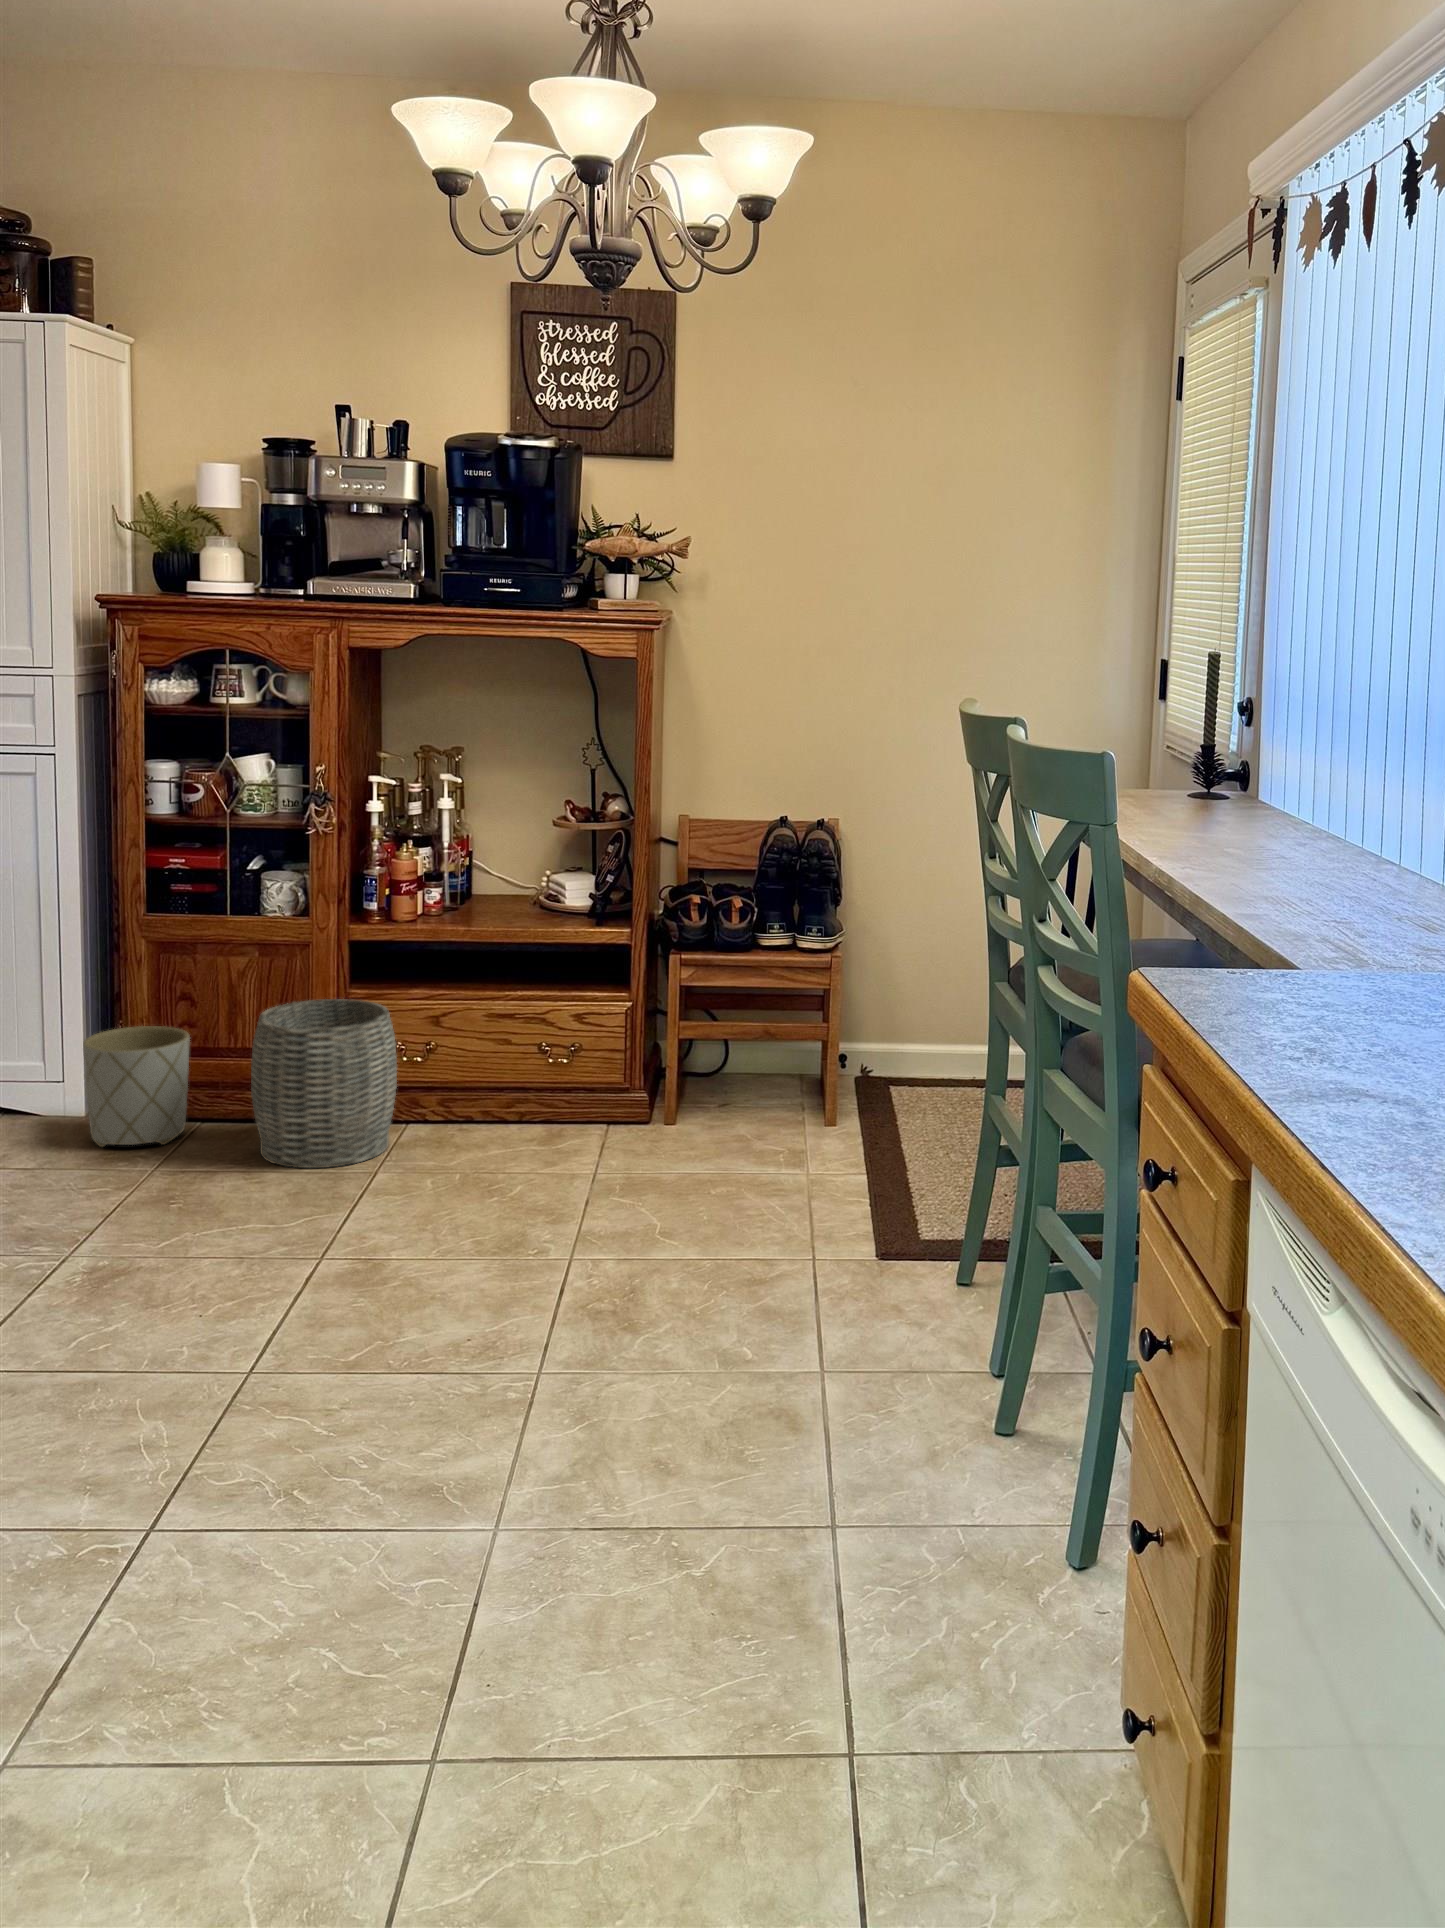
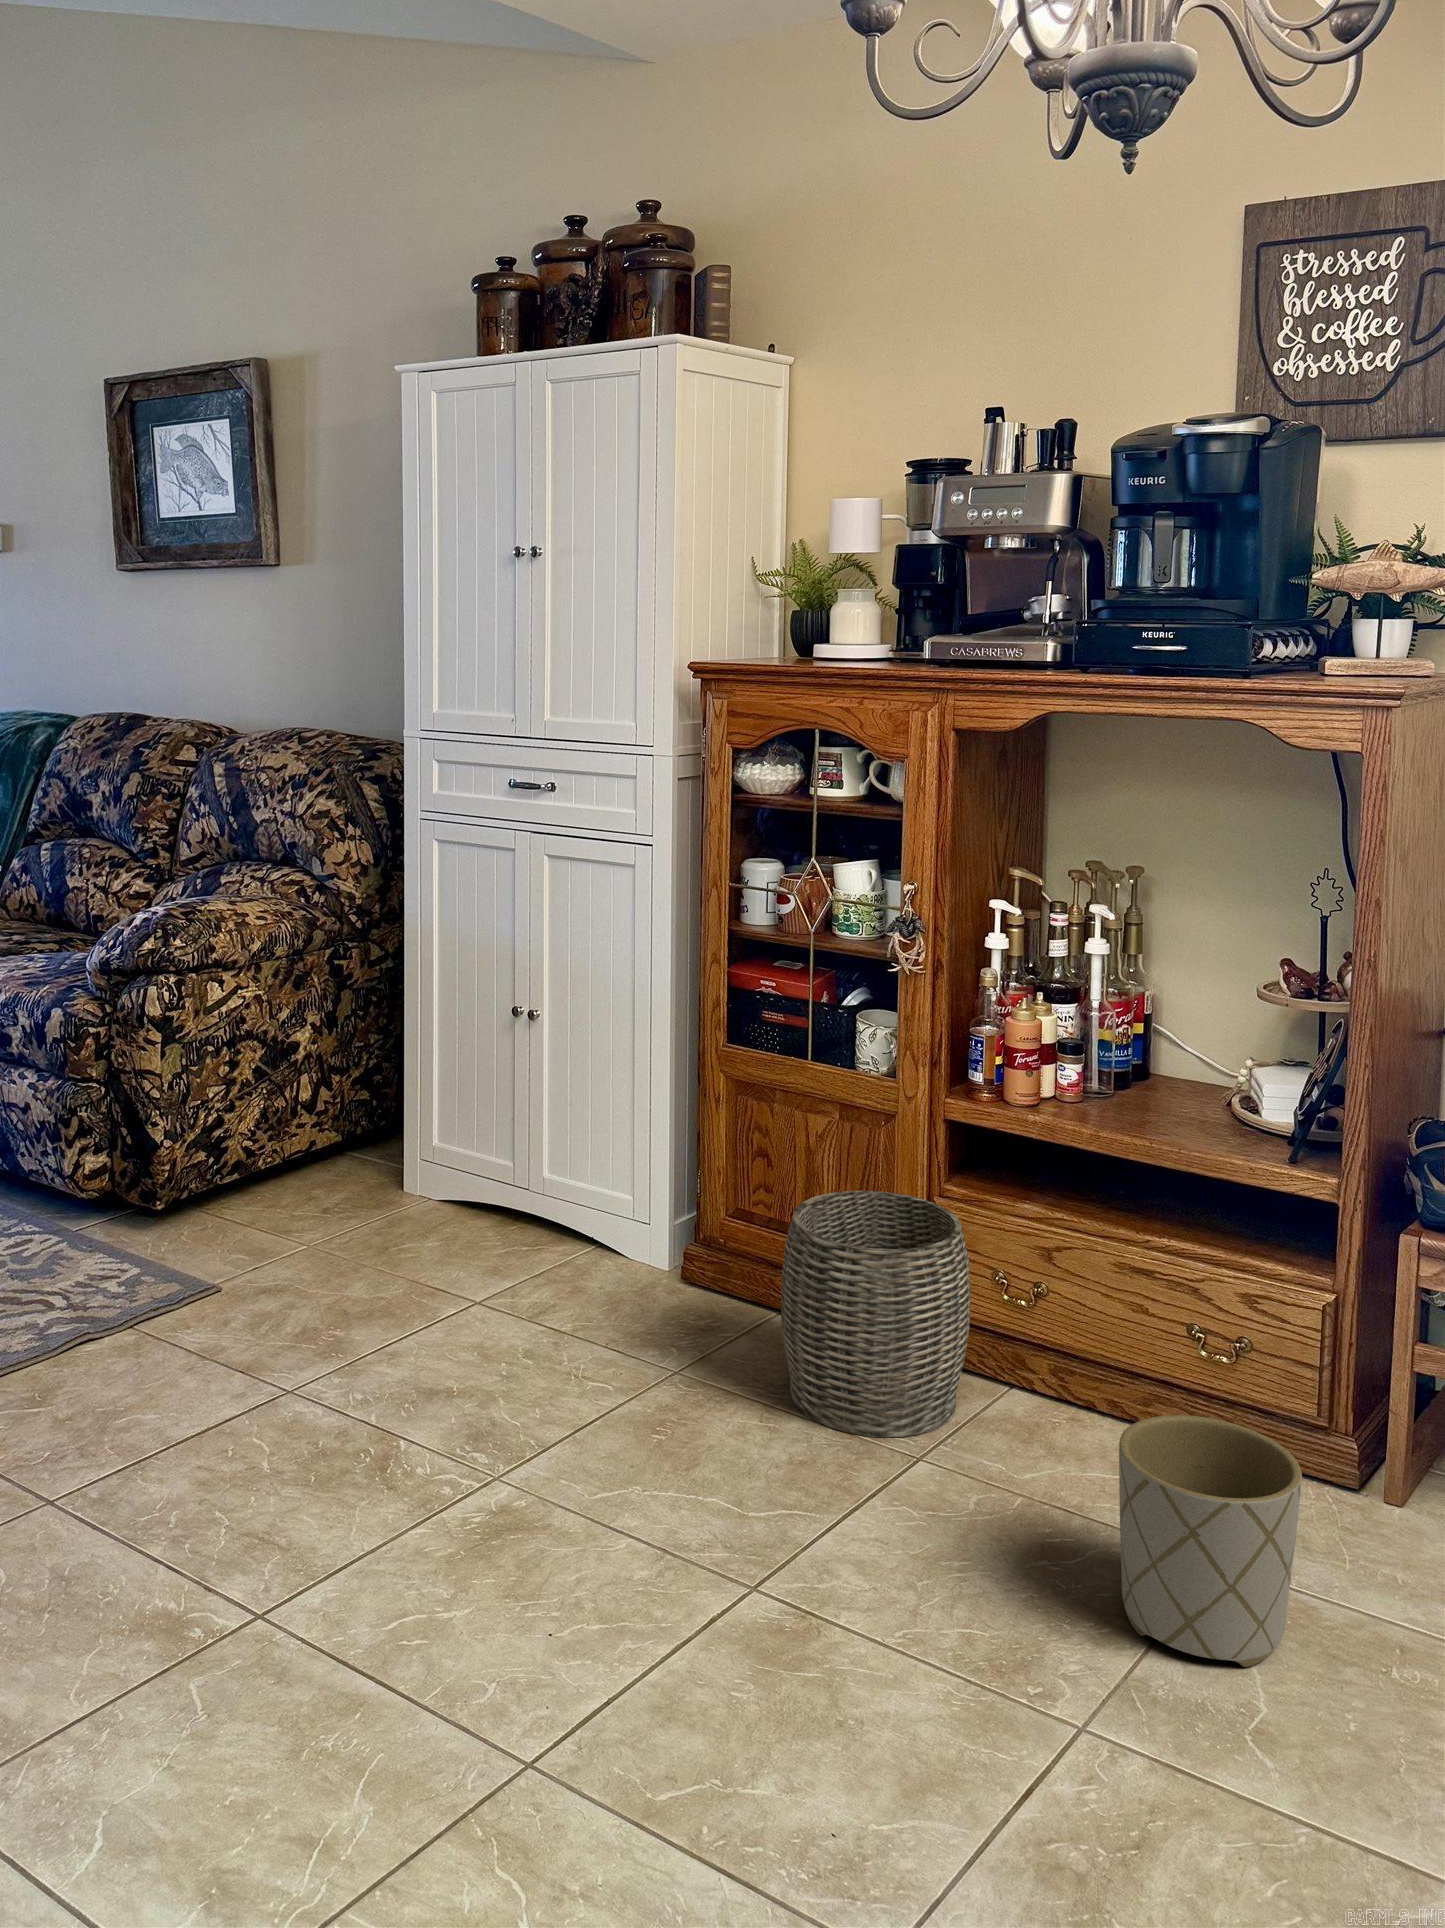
planter: present [83,1026,190,1147] -> present [1119,1415,1302,1667]

